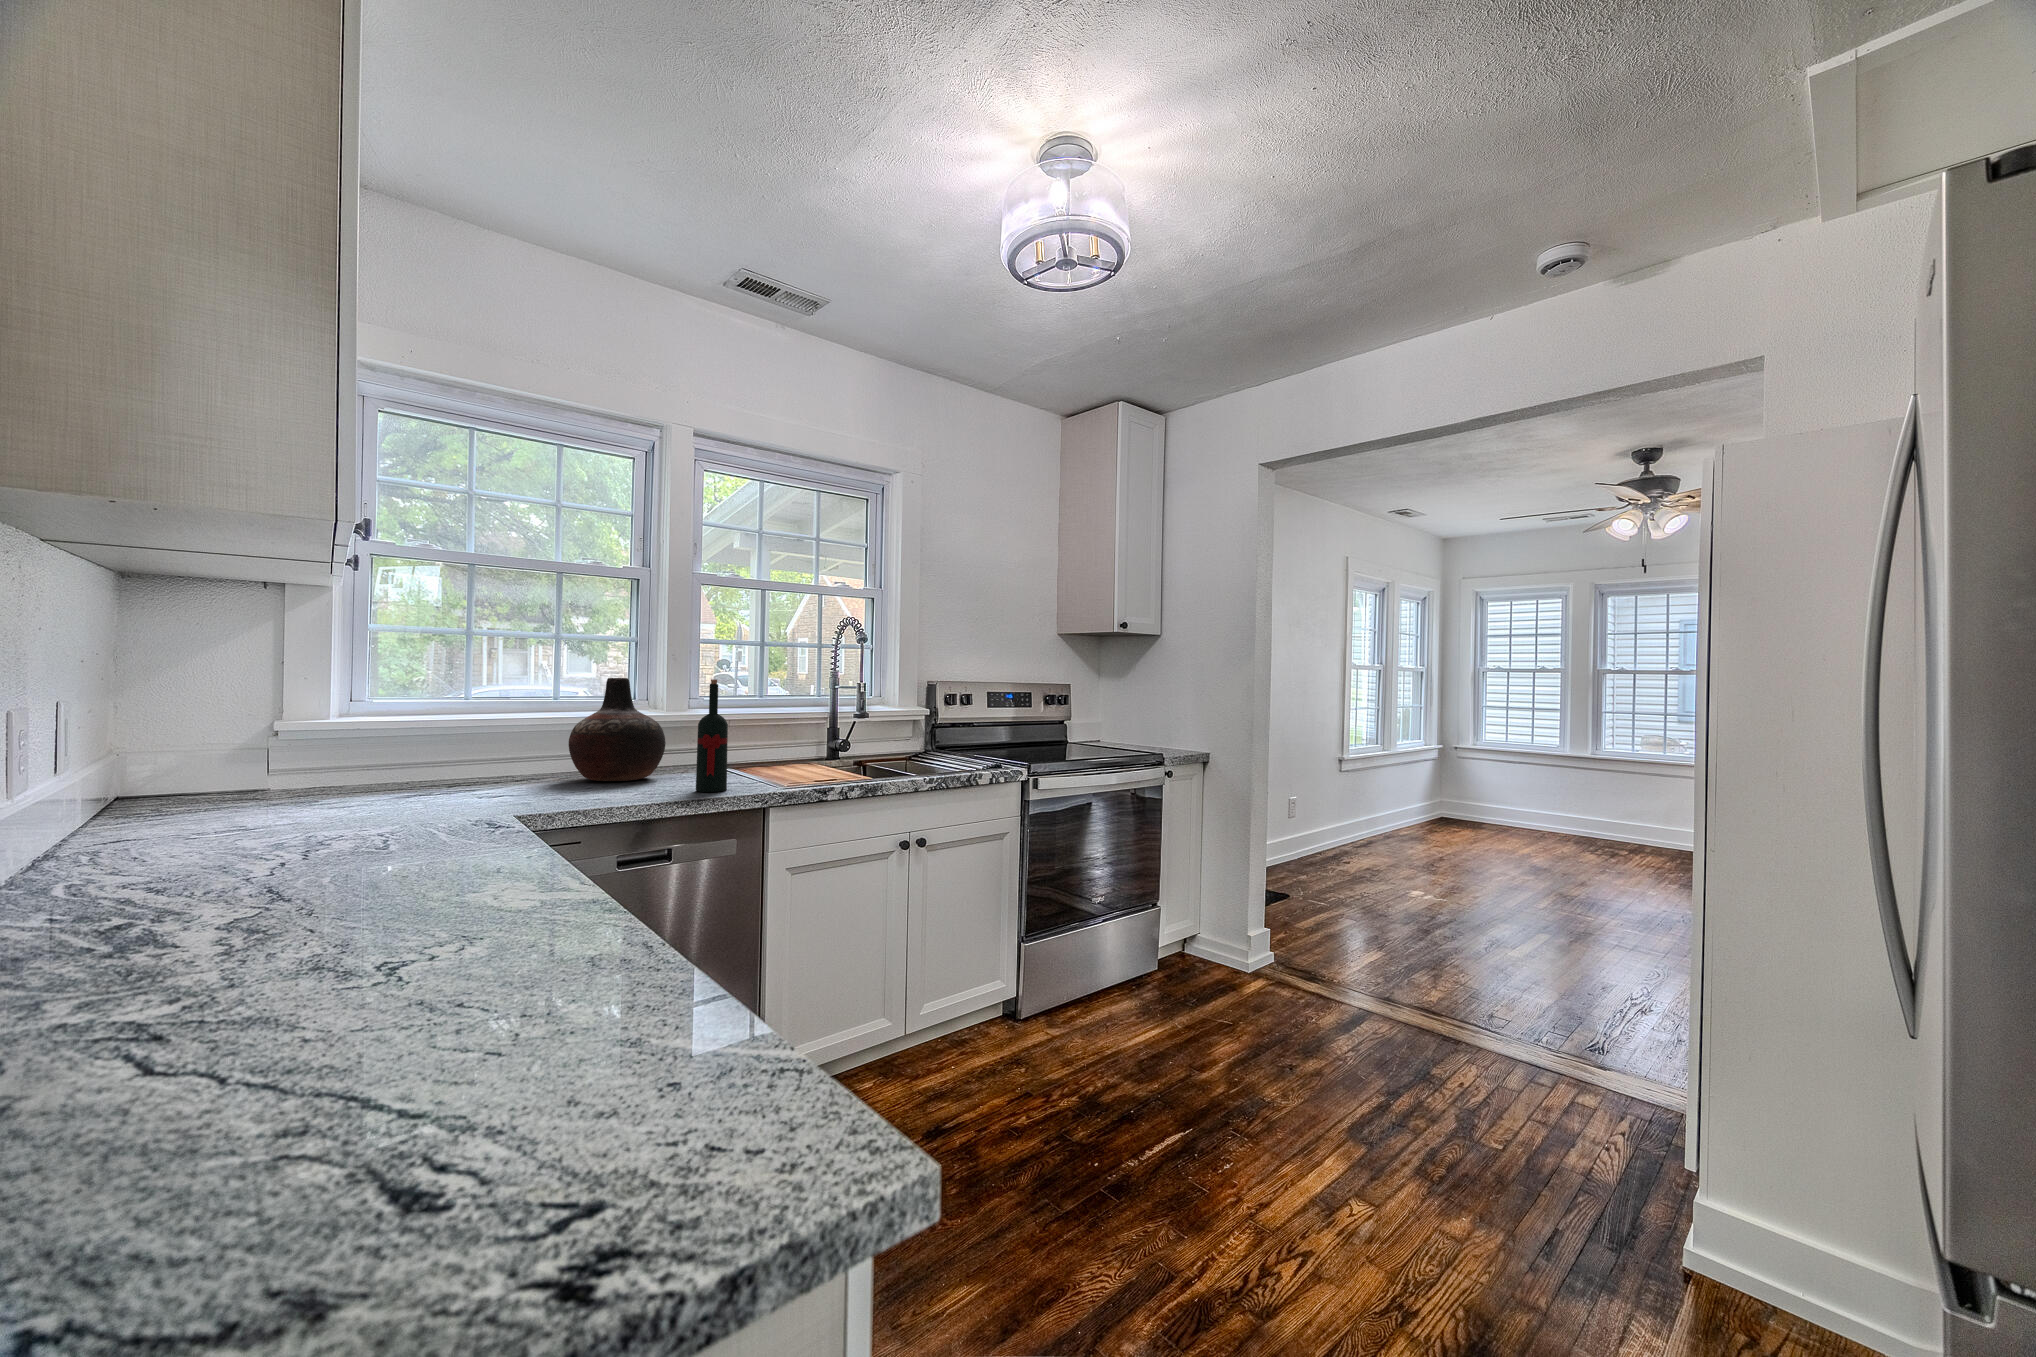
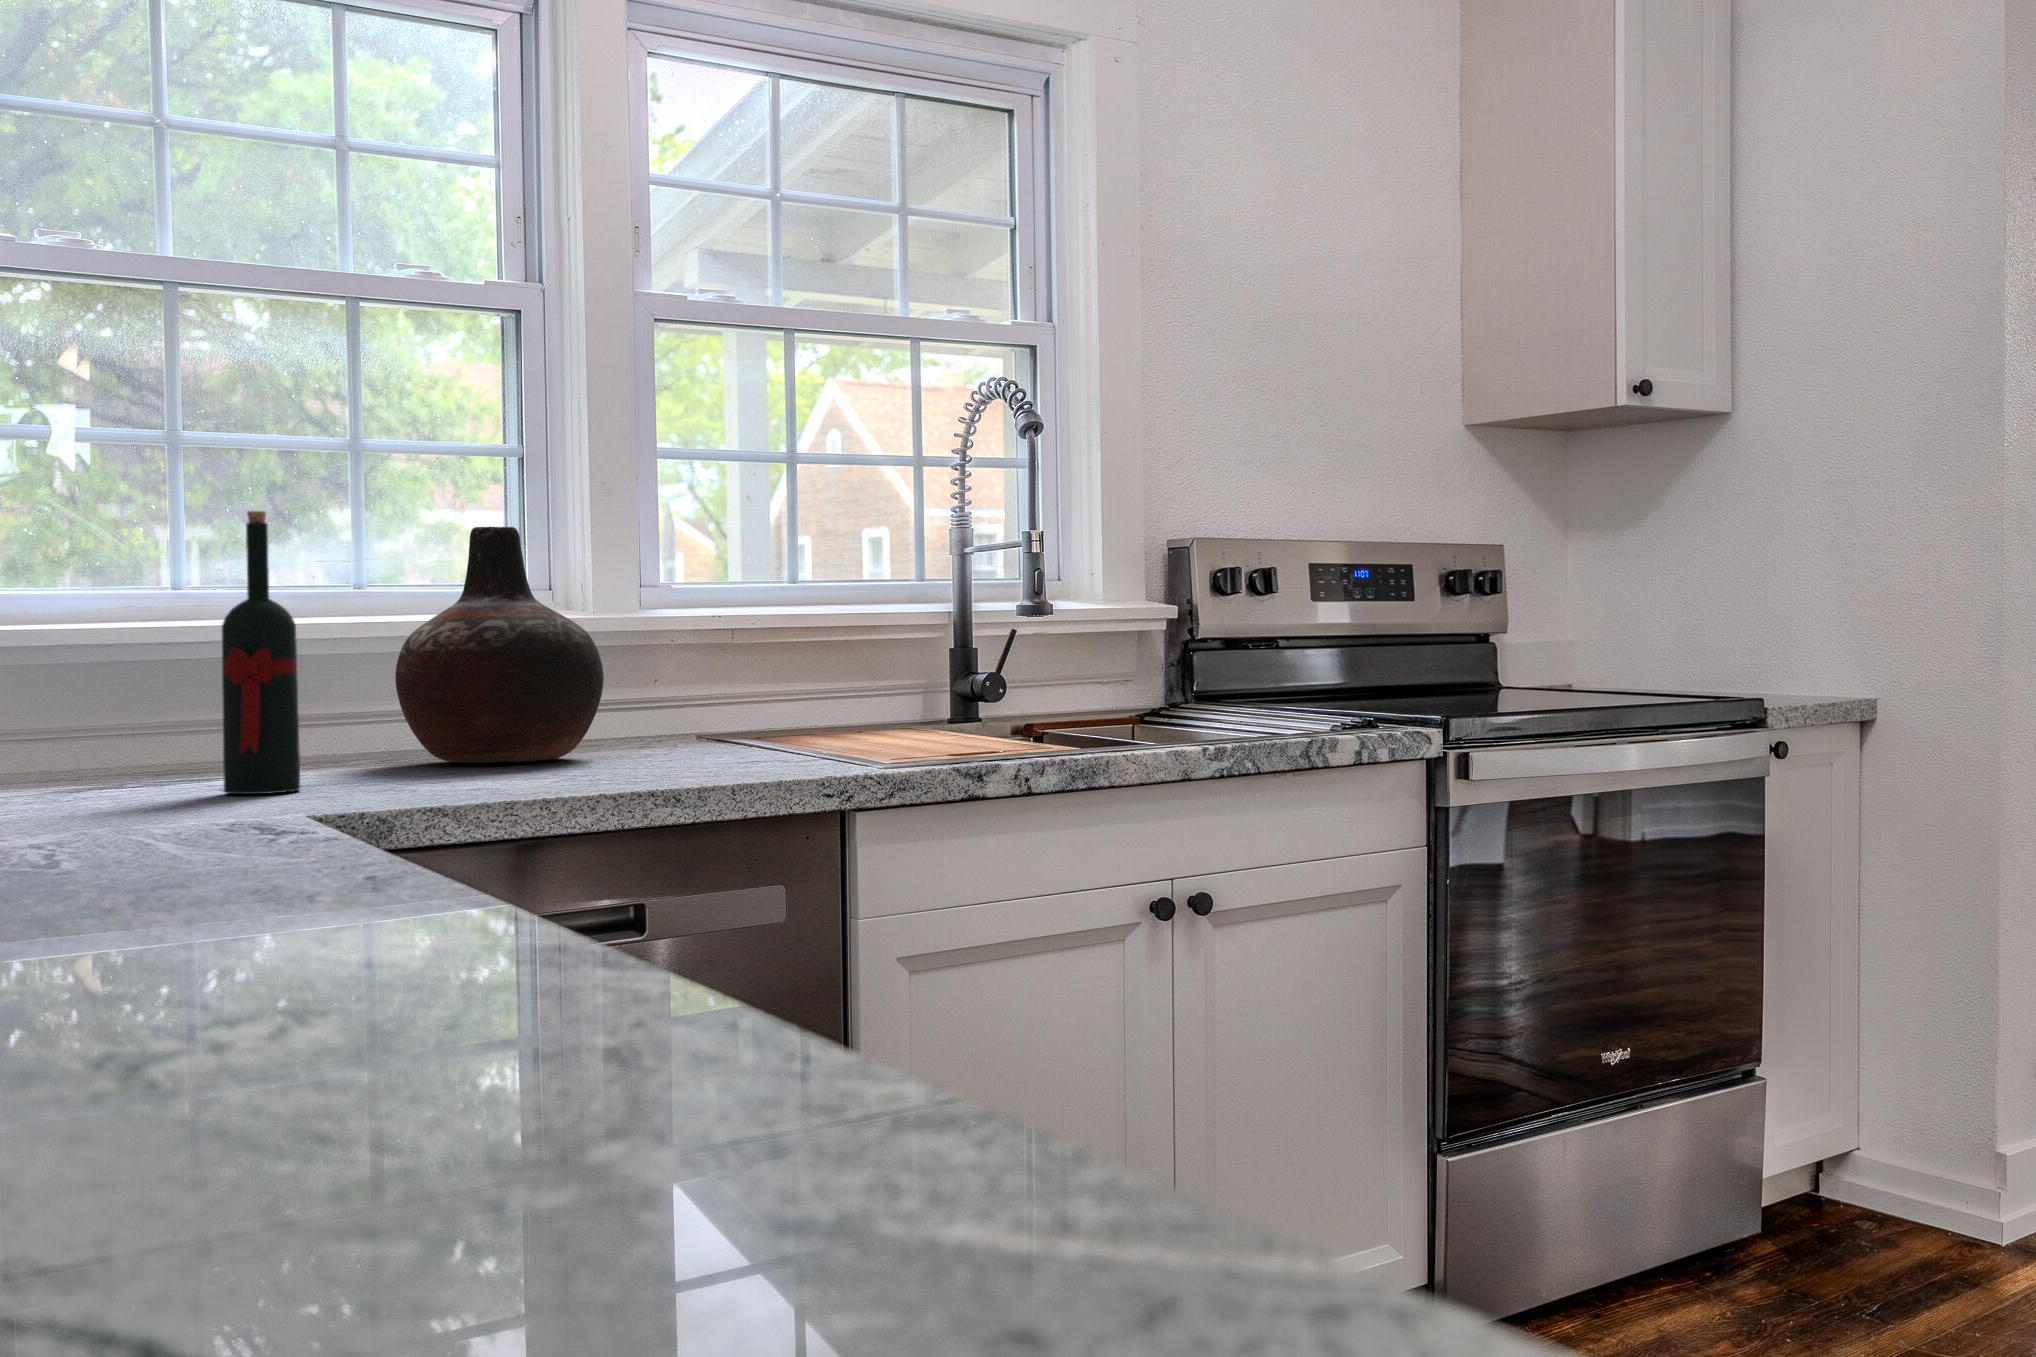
wine bottle: present [696,679,728,792] -> present [222,511,301,794]

